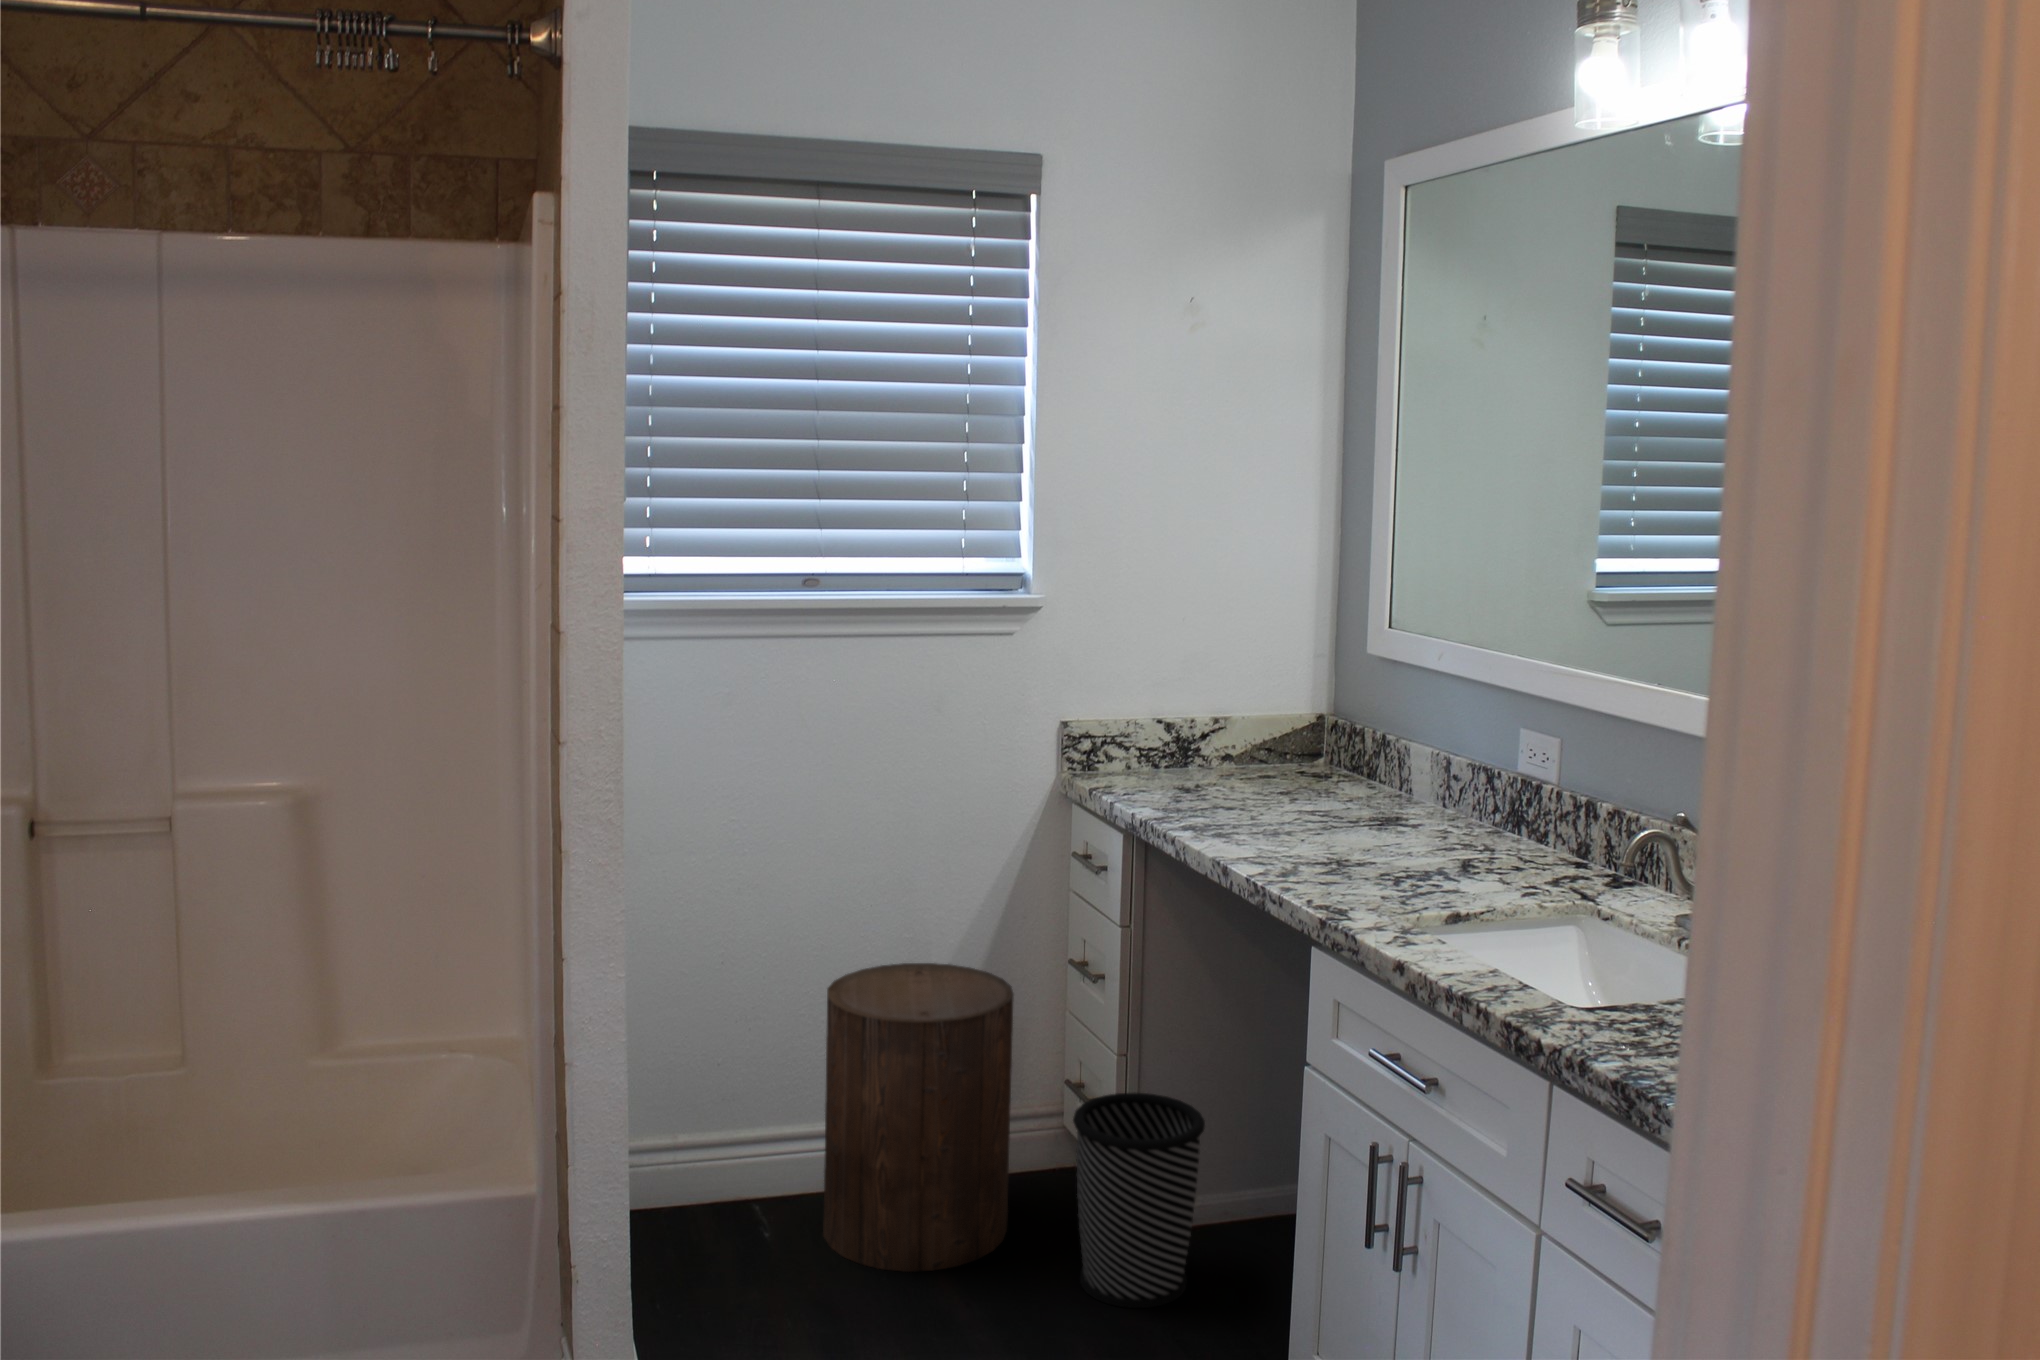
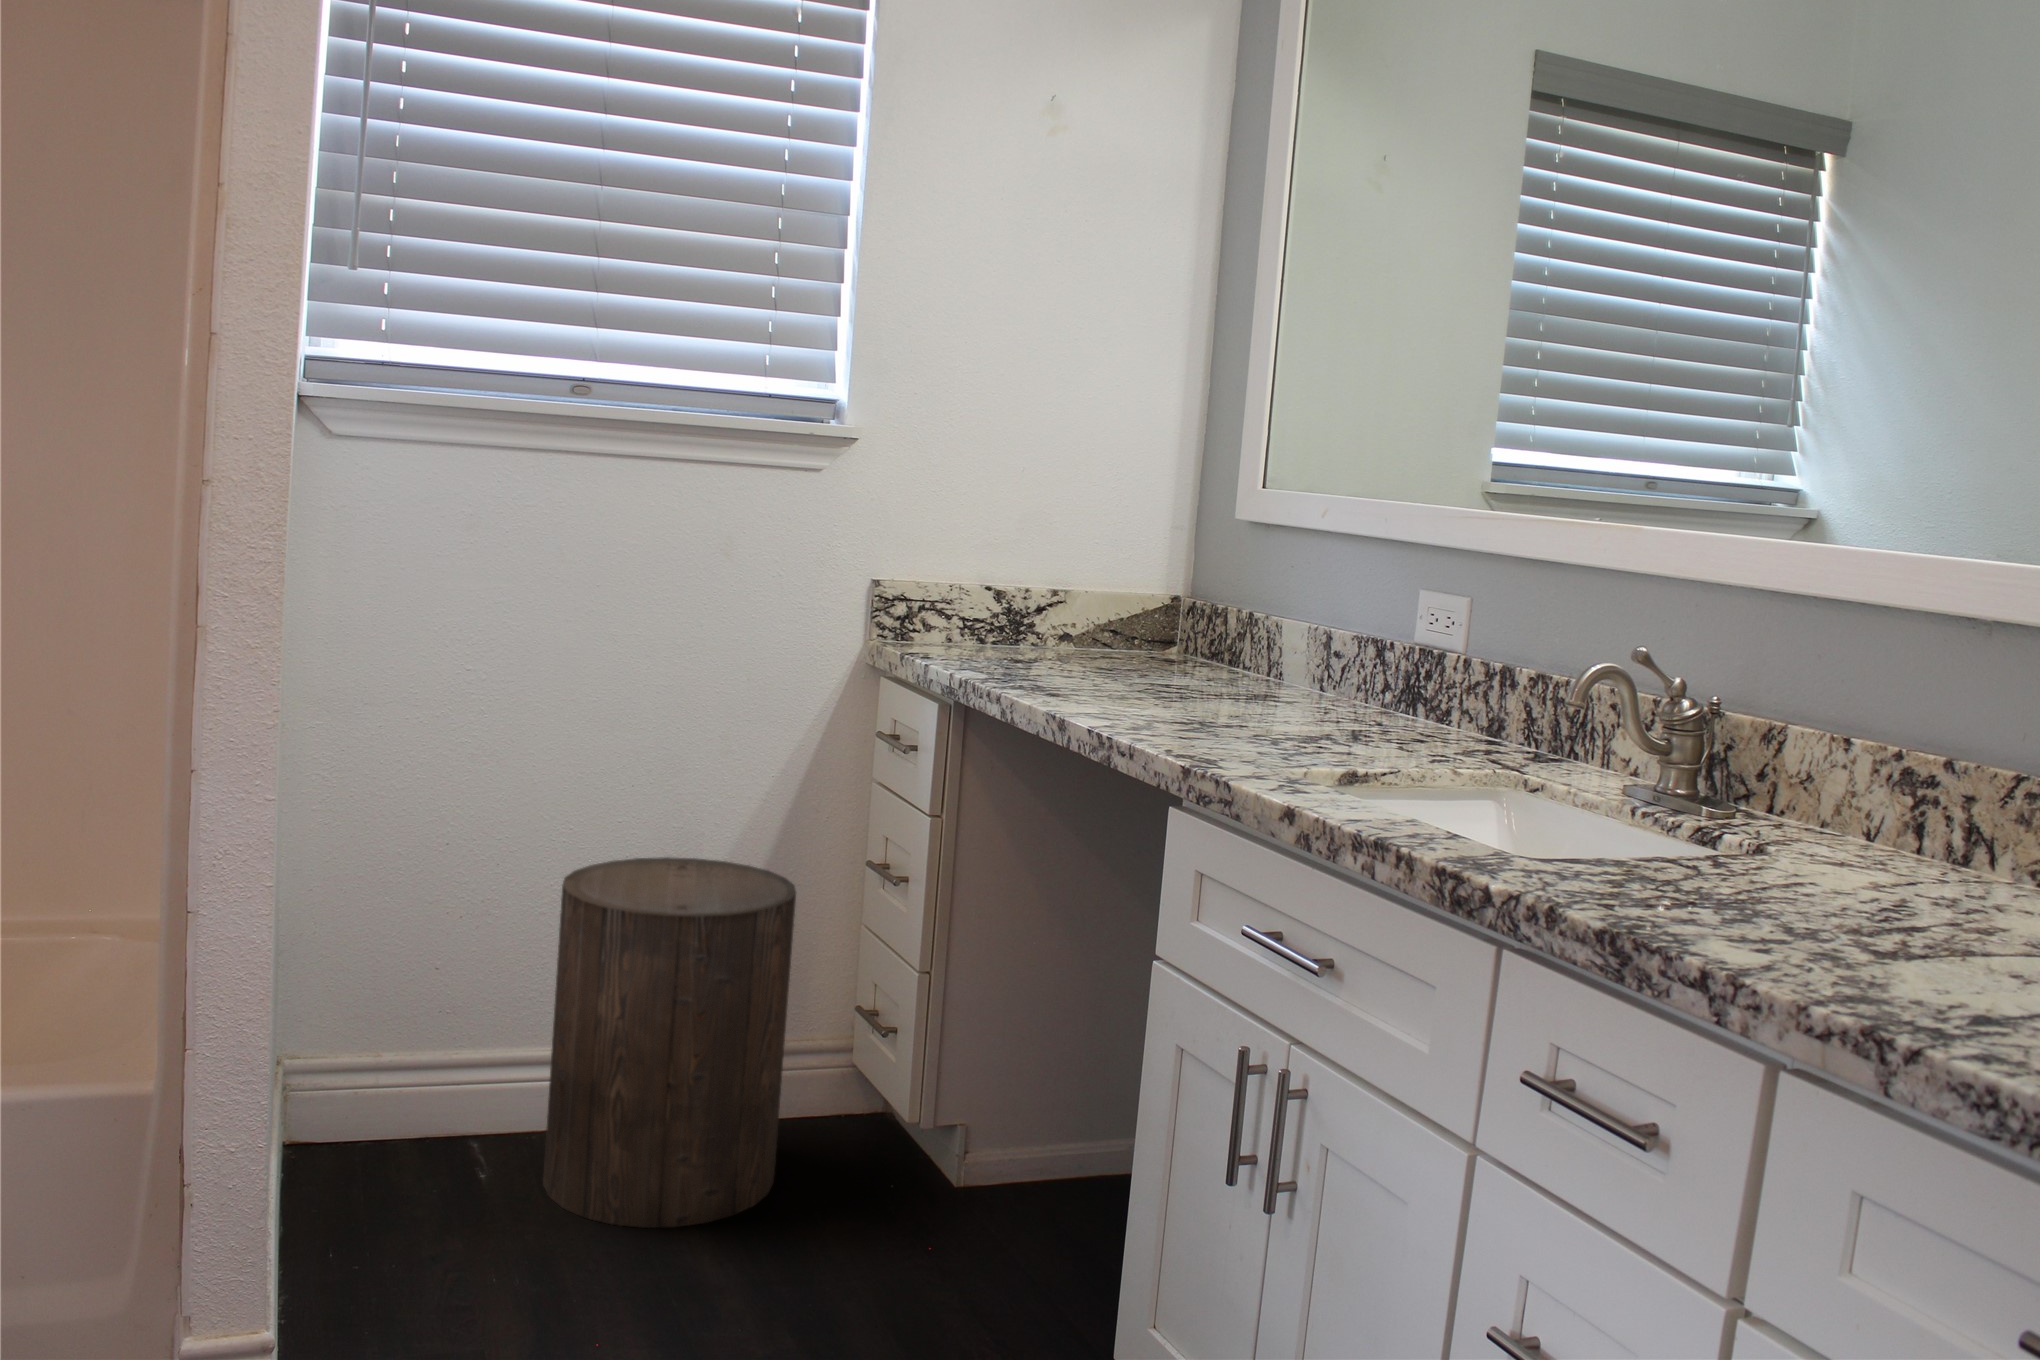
wastebasket: present [1073,1093,1205,1308] -> none [858,1015,1021,1275]

